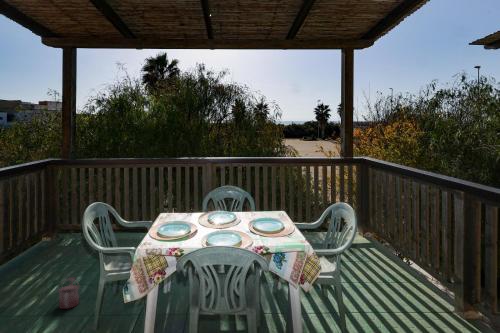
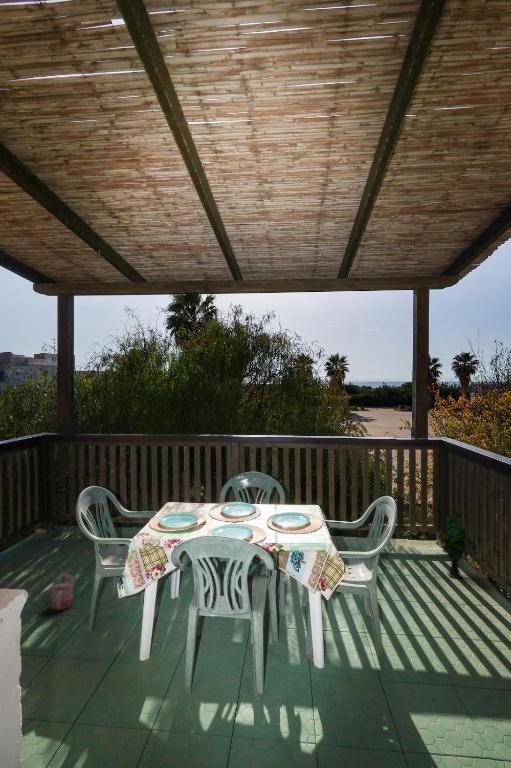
decorative plant: none [367,213,395,260] -> present [438,513,473,578]

